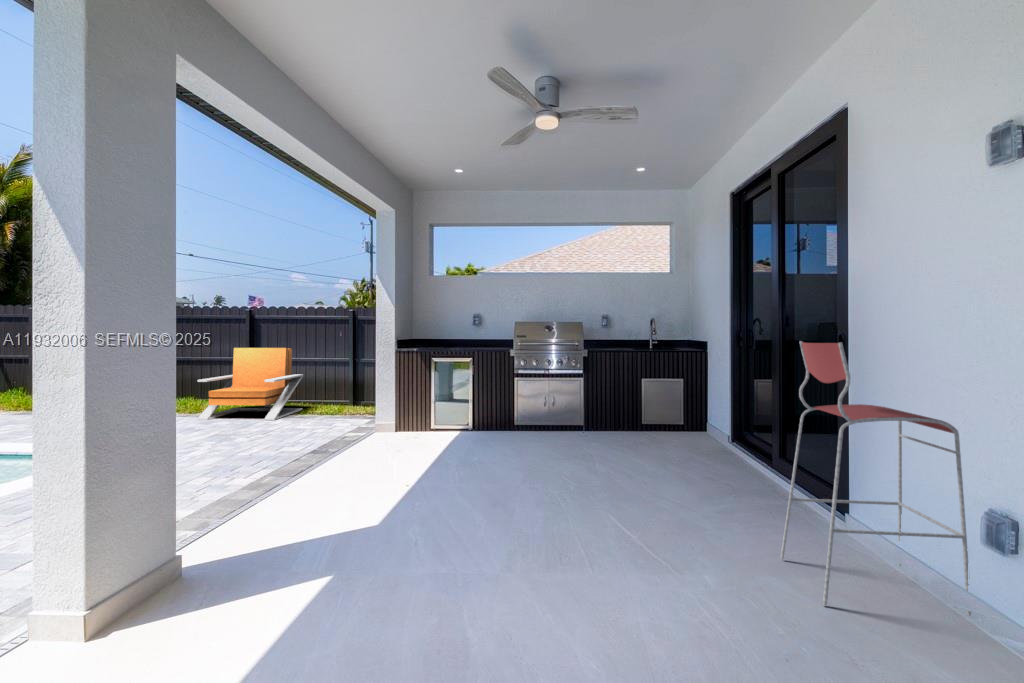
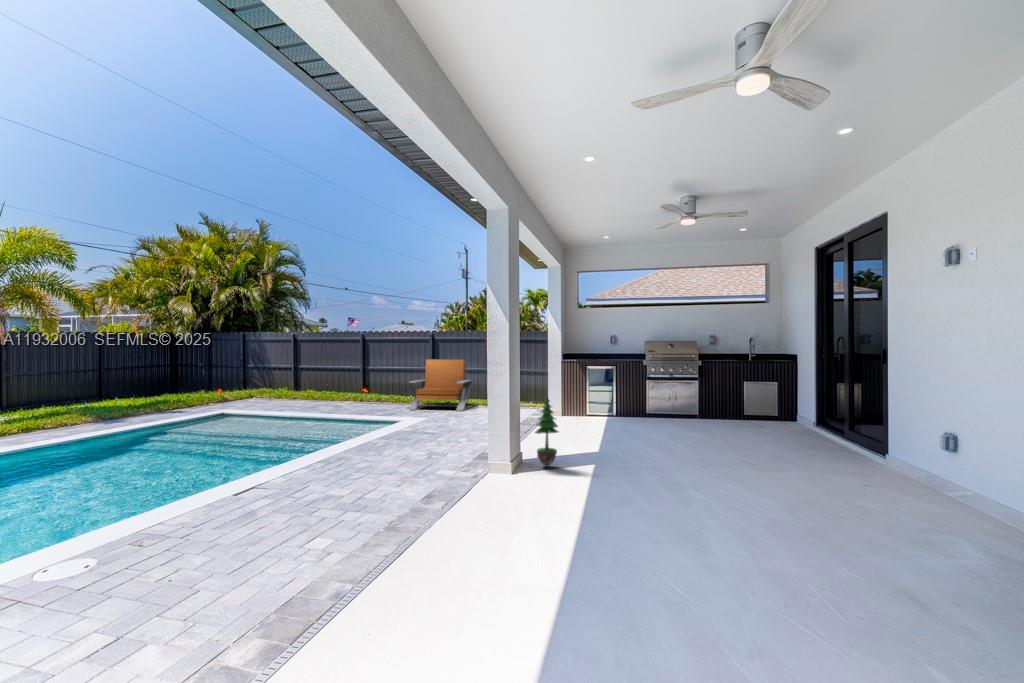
bar stool: present [781,341,971,616] -> none [850,344,951,480]
potted tree: none [125,459,194,614] -> present [535,397,558,466]

